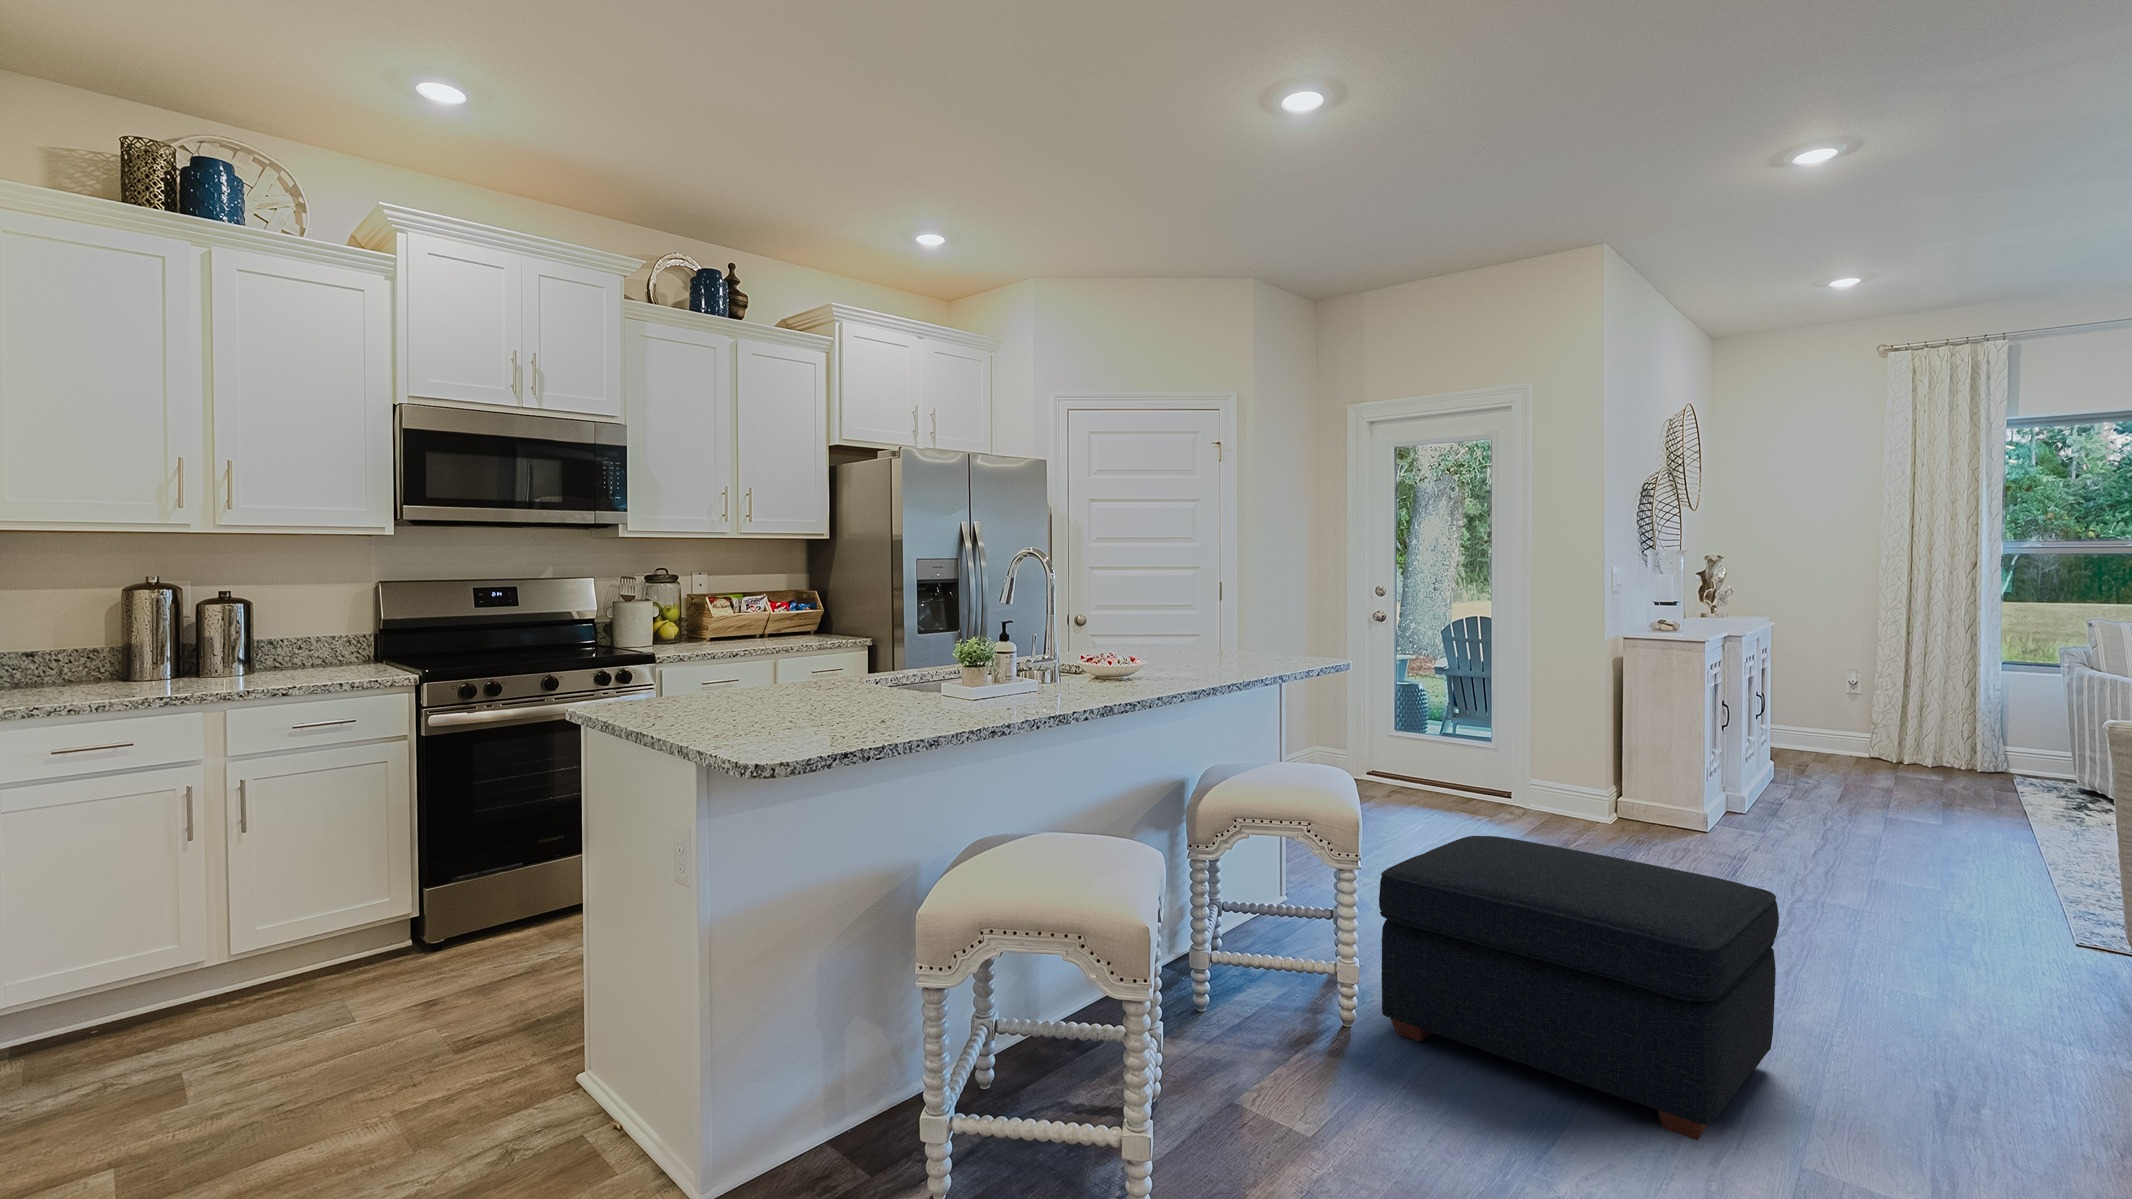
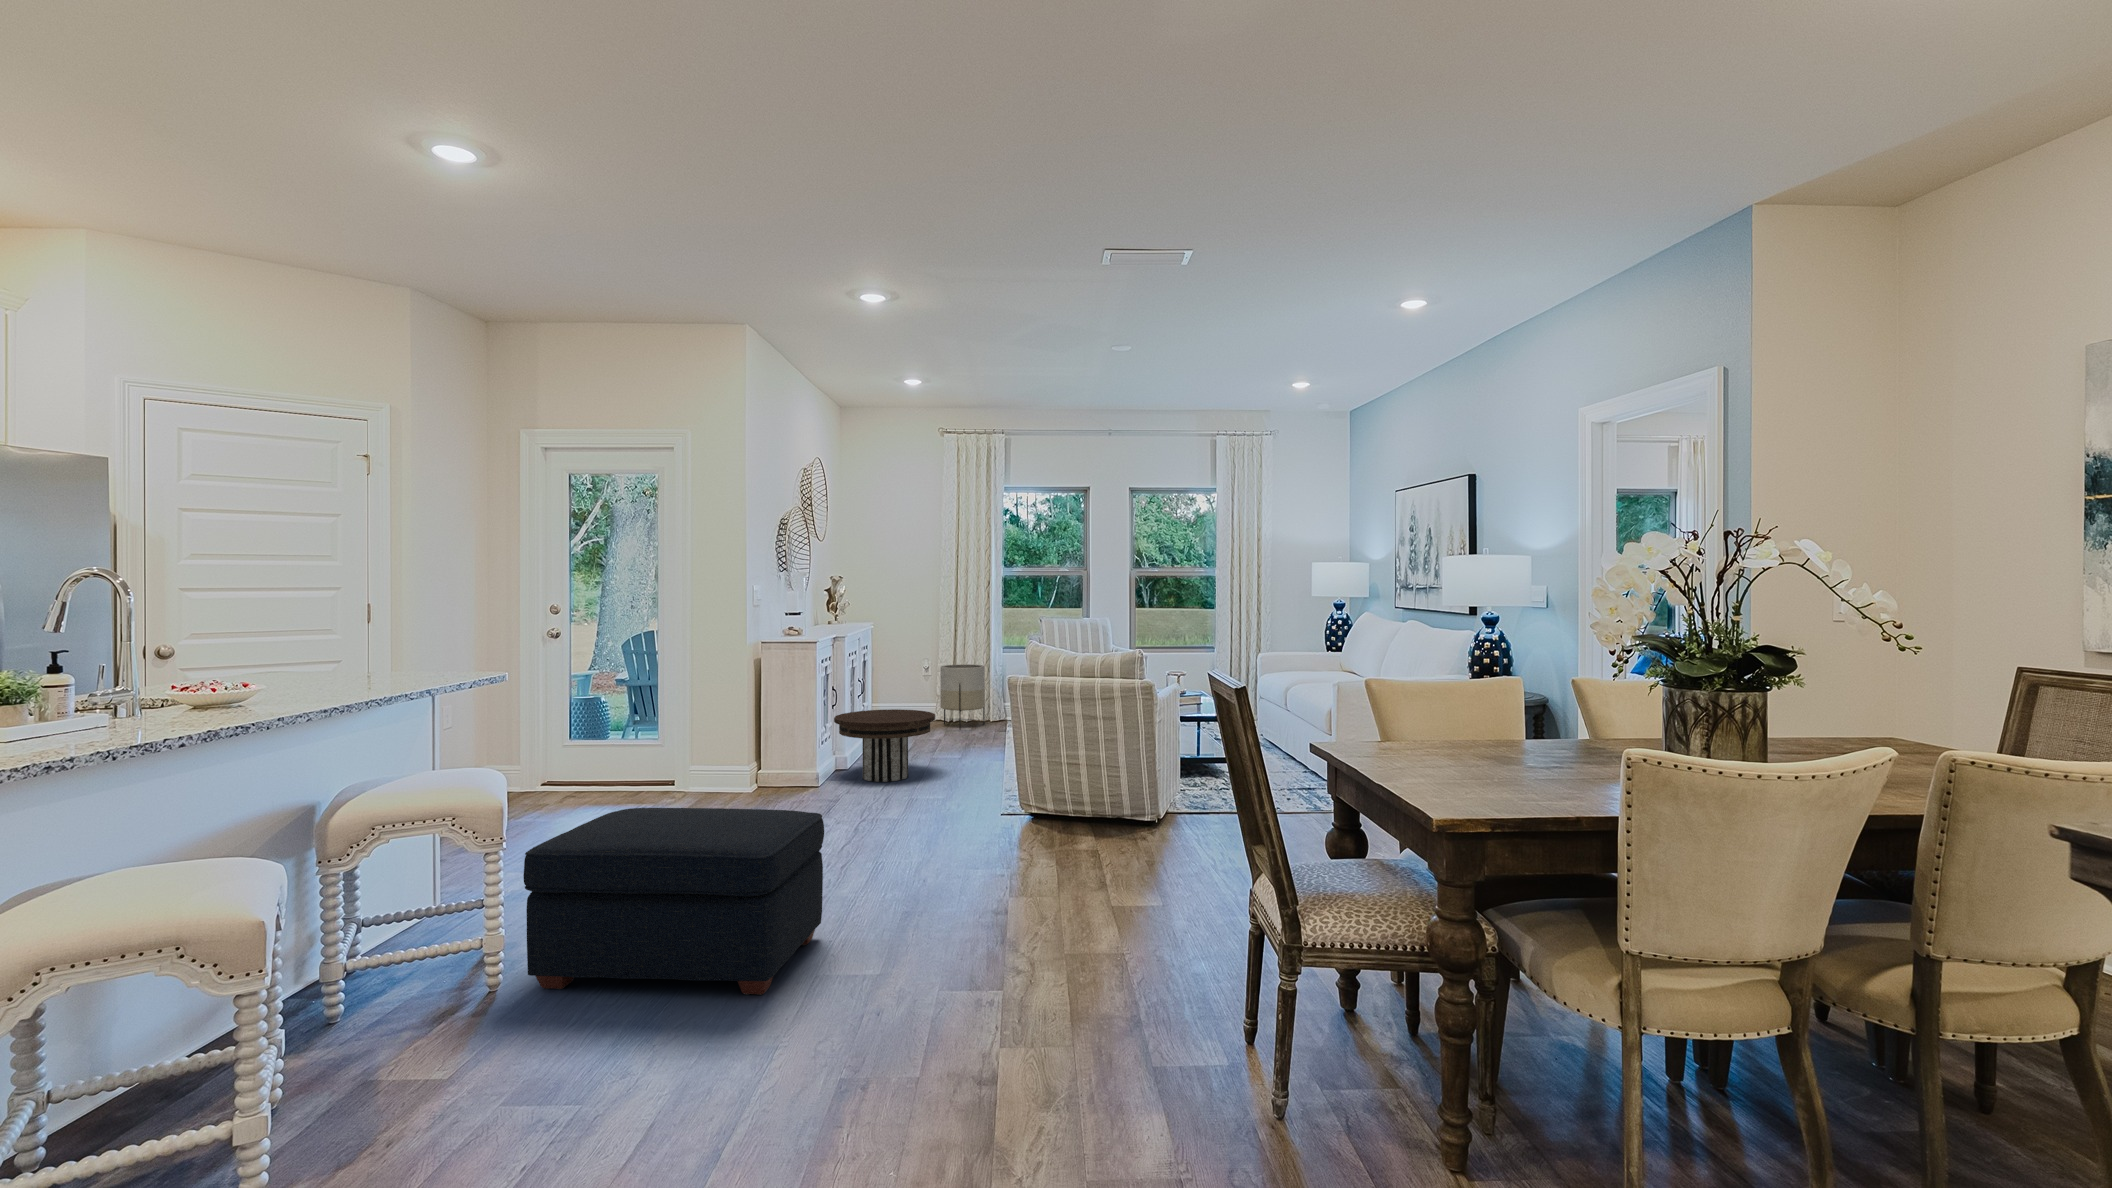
planter: none [1878,680,1961,774] -> present [940,664,985,729]
side table: none [1726,736,1896,839] -> present [834,709,935,782]

